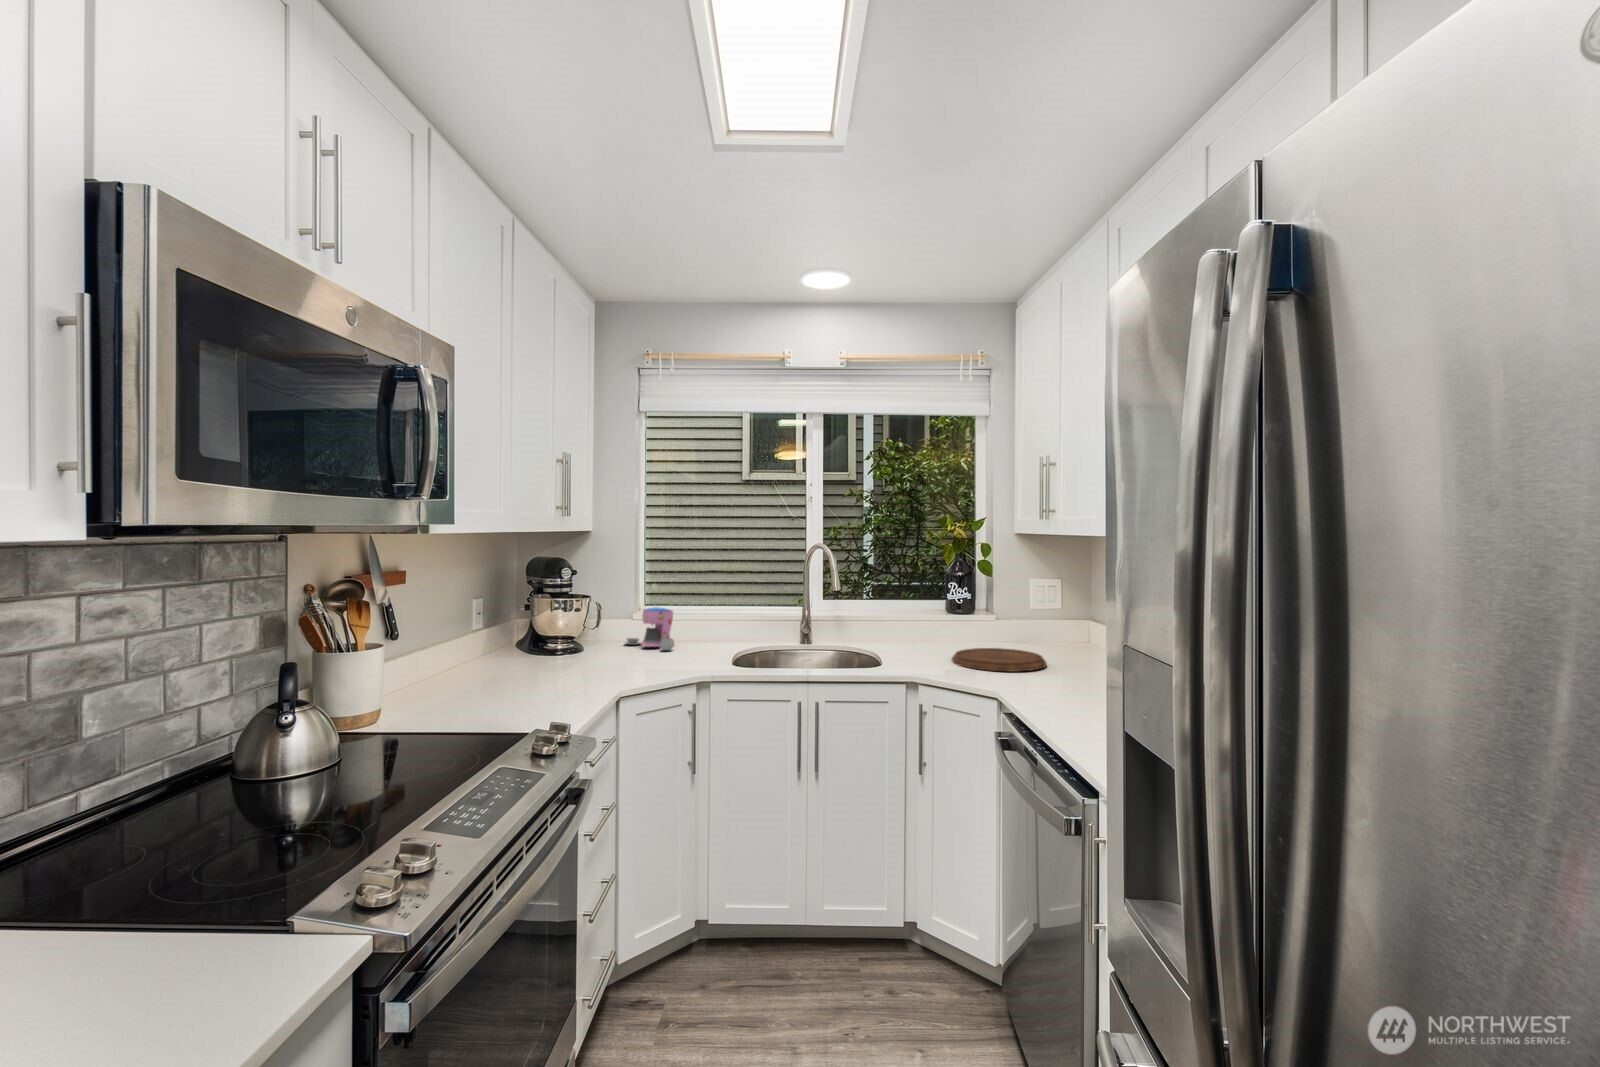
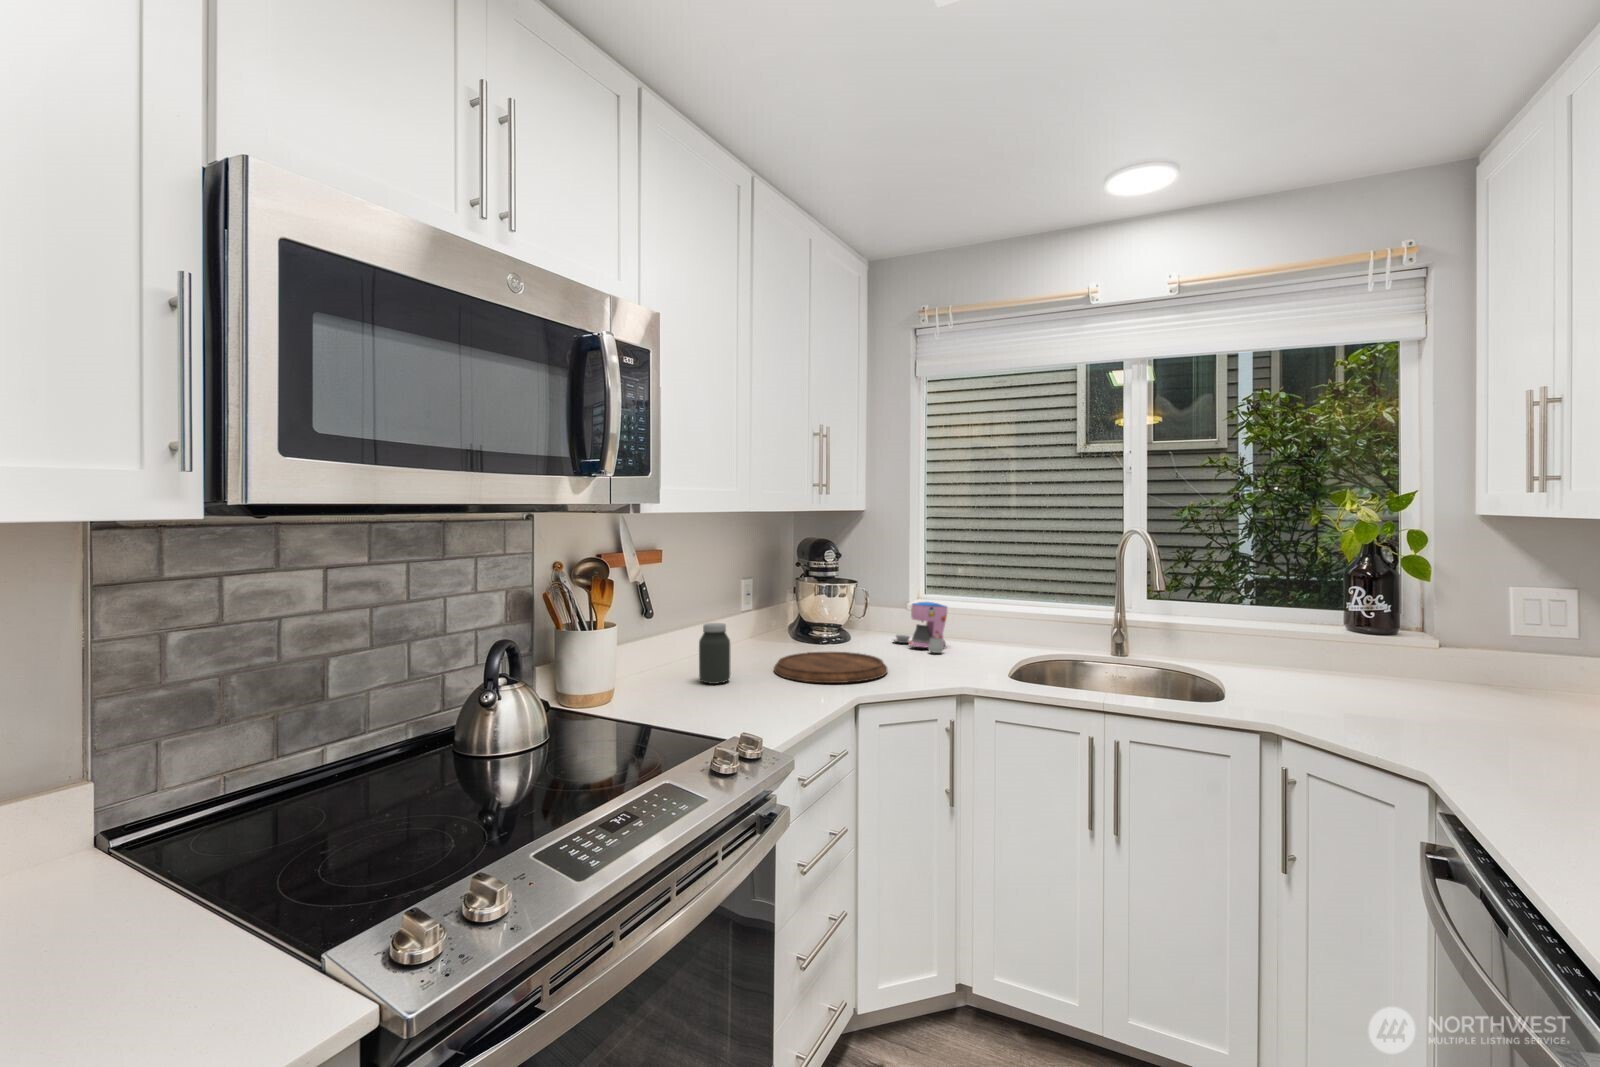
jar: none [460,636,492,693] -> present [699,623,730,684]
cutting board: present [952,648,1046,672] -> present [774,652,887,683]

